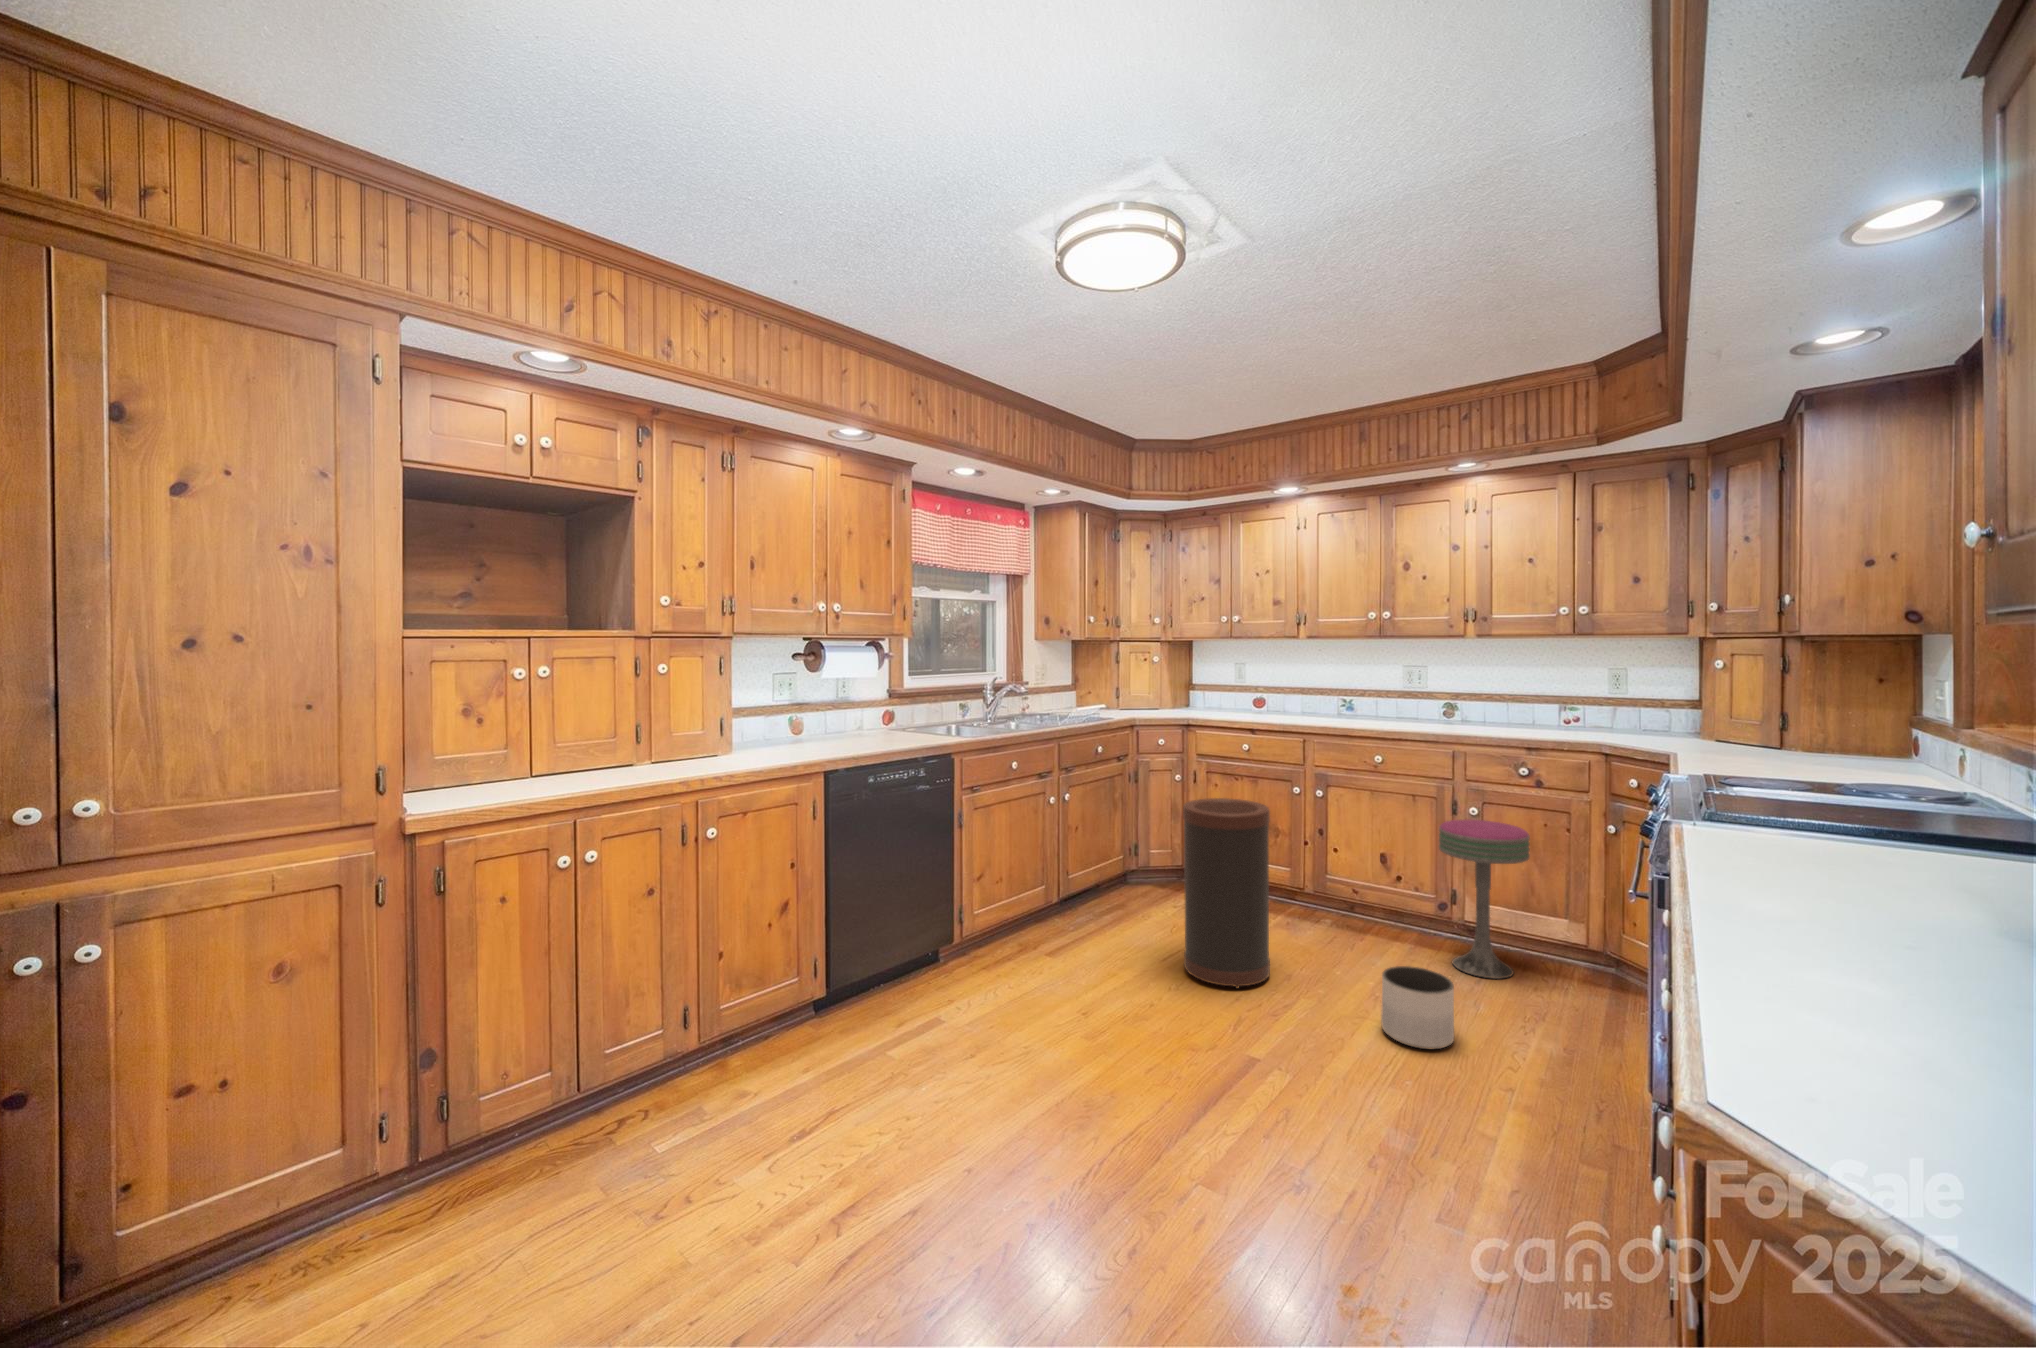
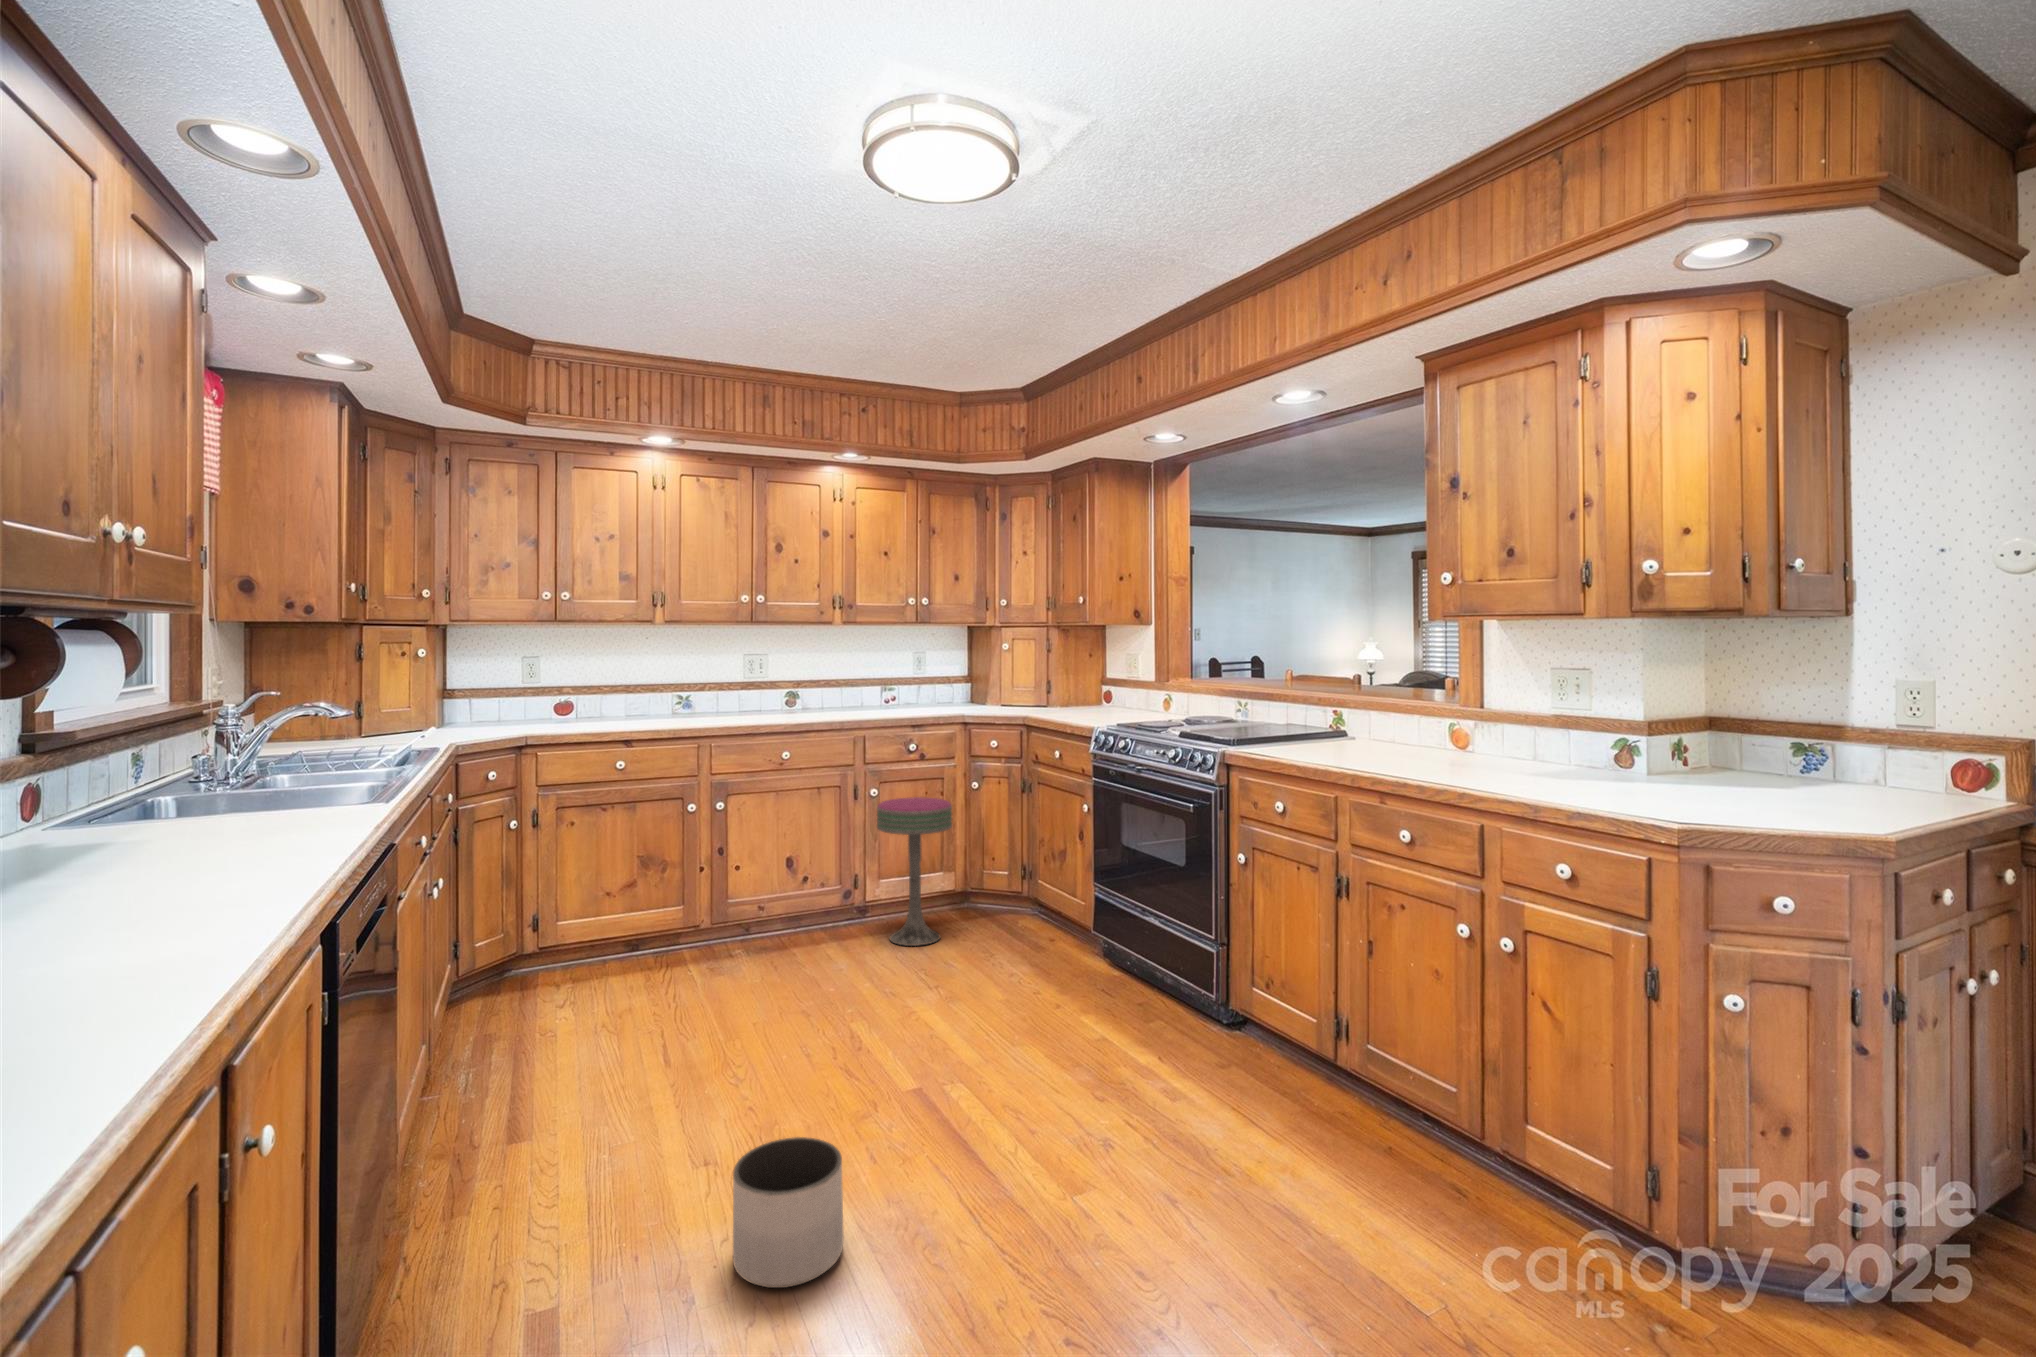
trash can: present [1183,798,1270,989] -> none [696,812,807,1049]
planter: present [1381,966,1454,1050] -> present [733,1137,844,1288]

